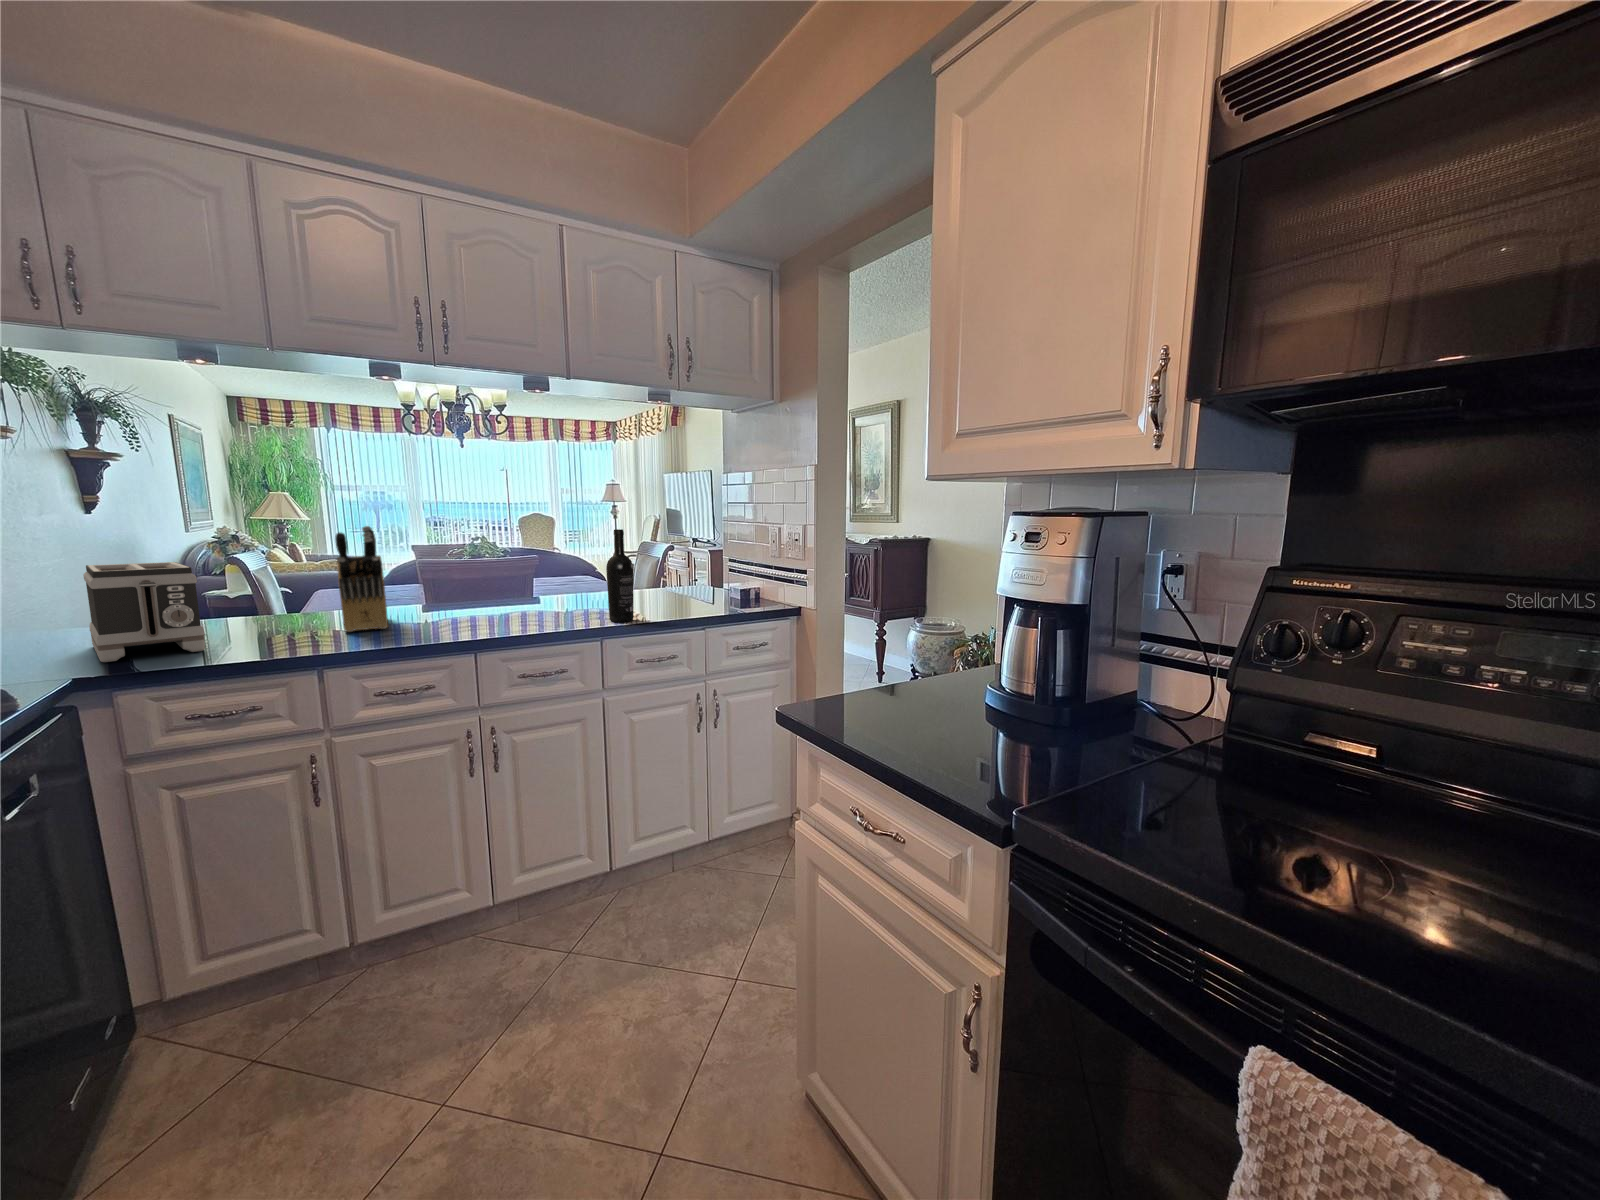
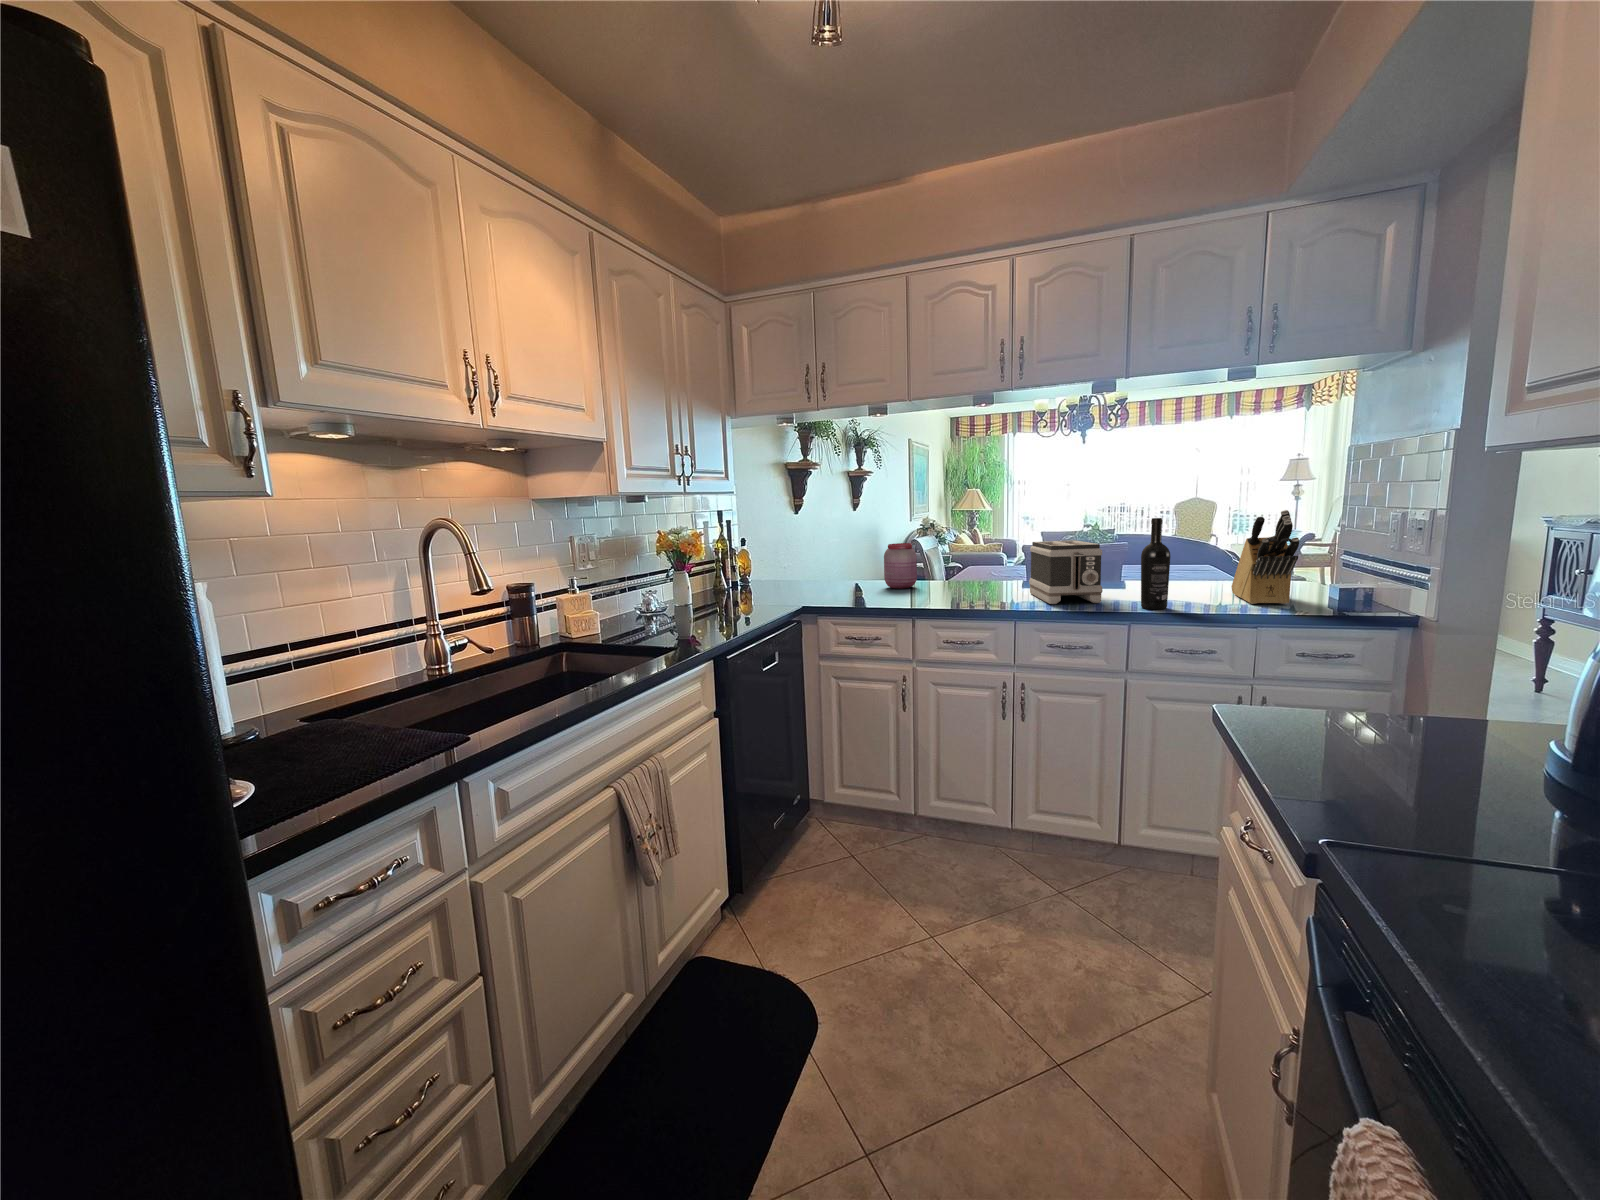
knife block: present [335,526,388,632] -> present [1231,510,1299,604]
jar: none [221,559,288,629] -> present [884,543,917,589]
toaster: present [83,562,205,662] -> present [1029,540,1103,604]

